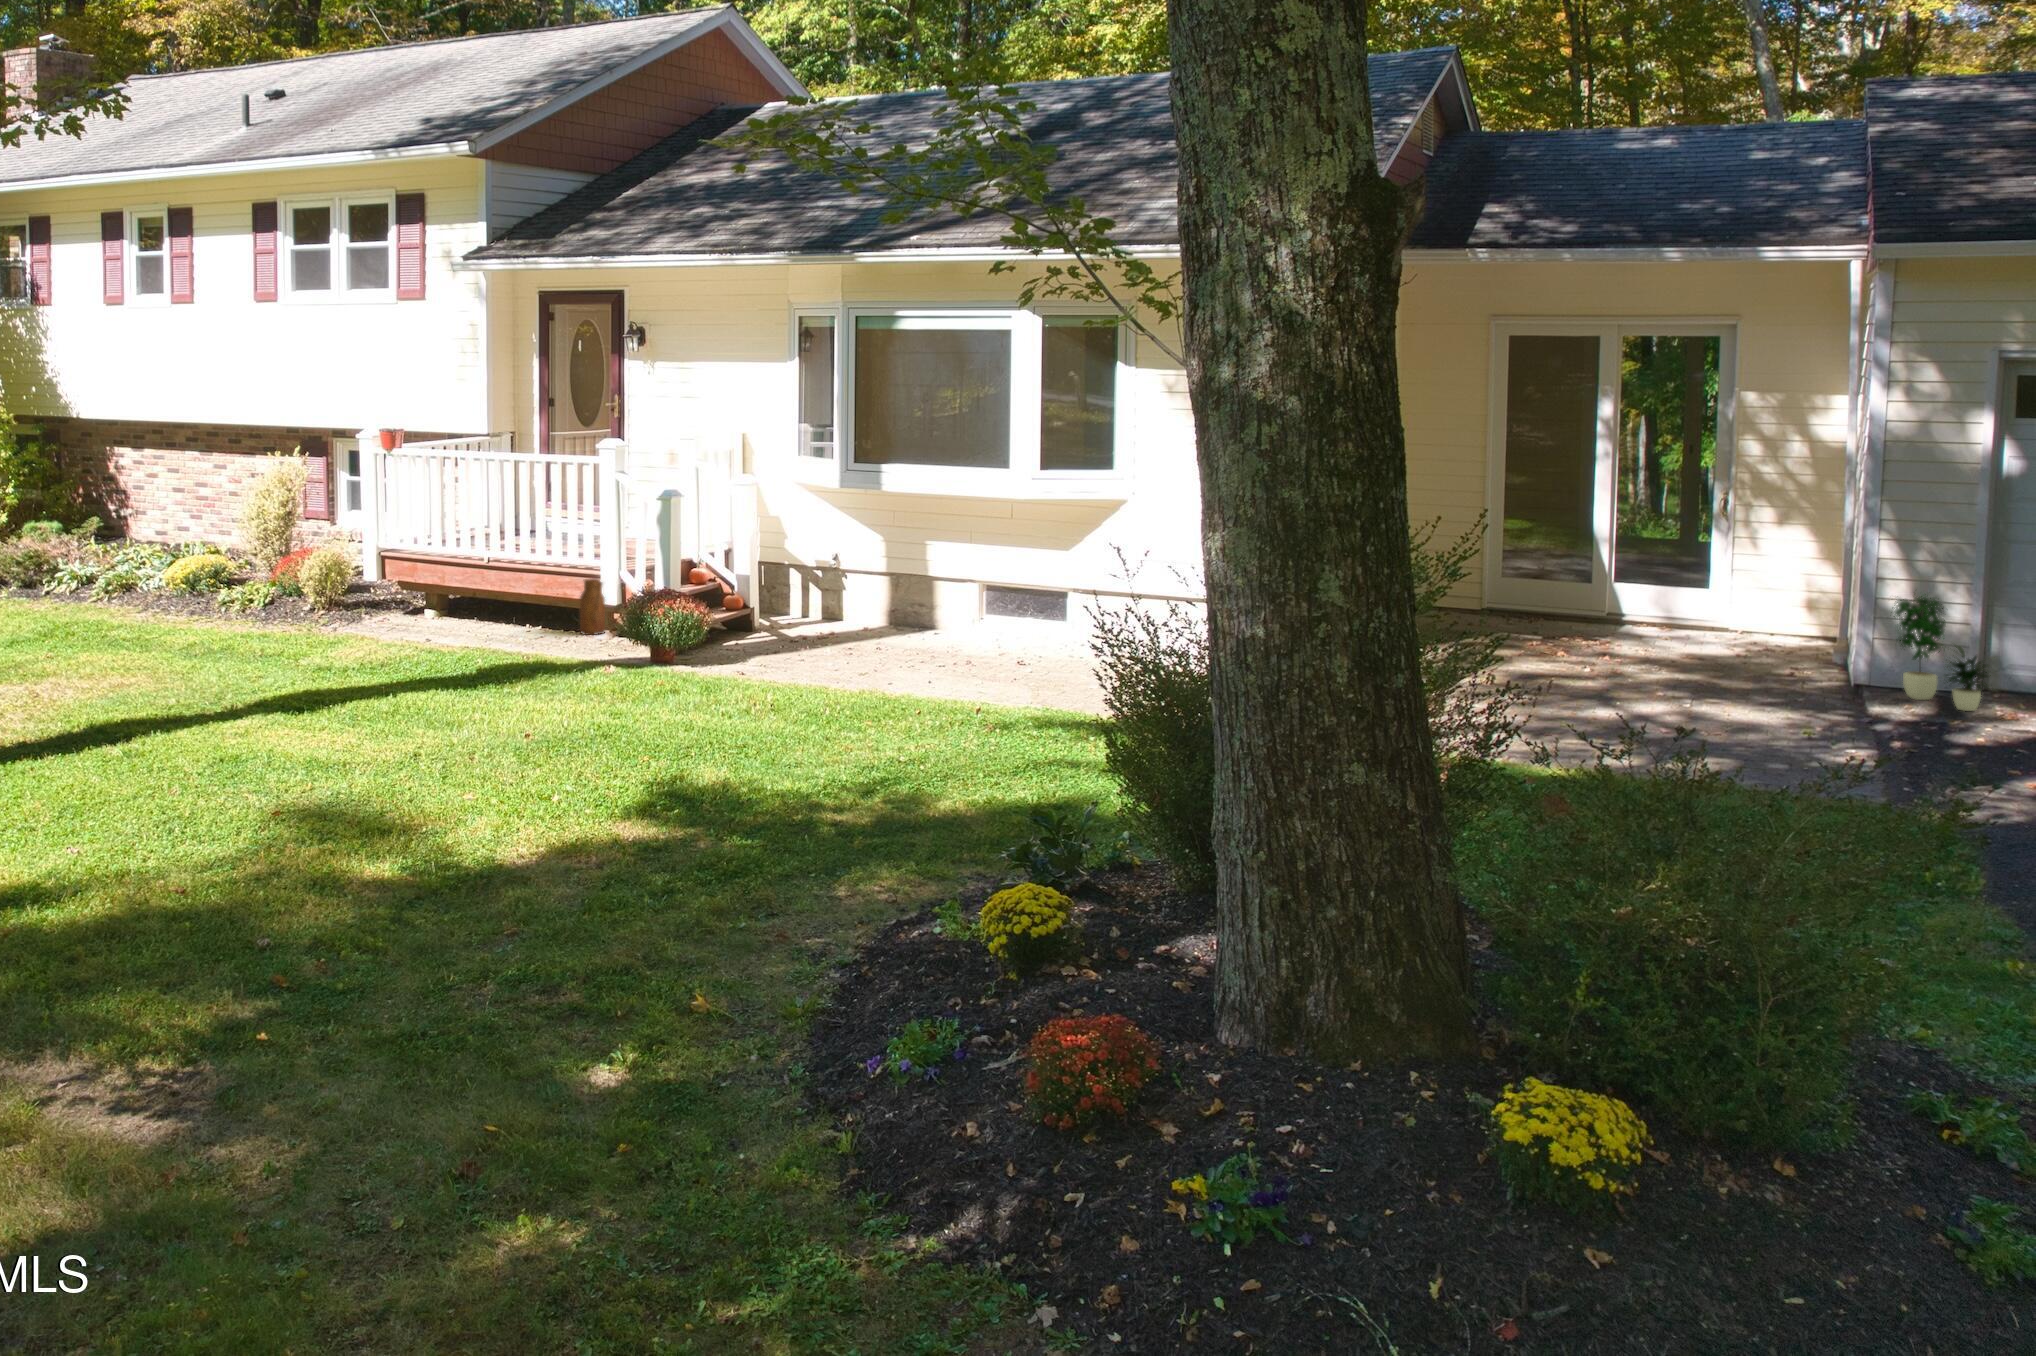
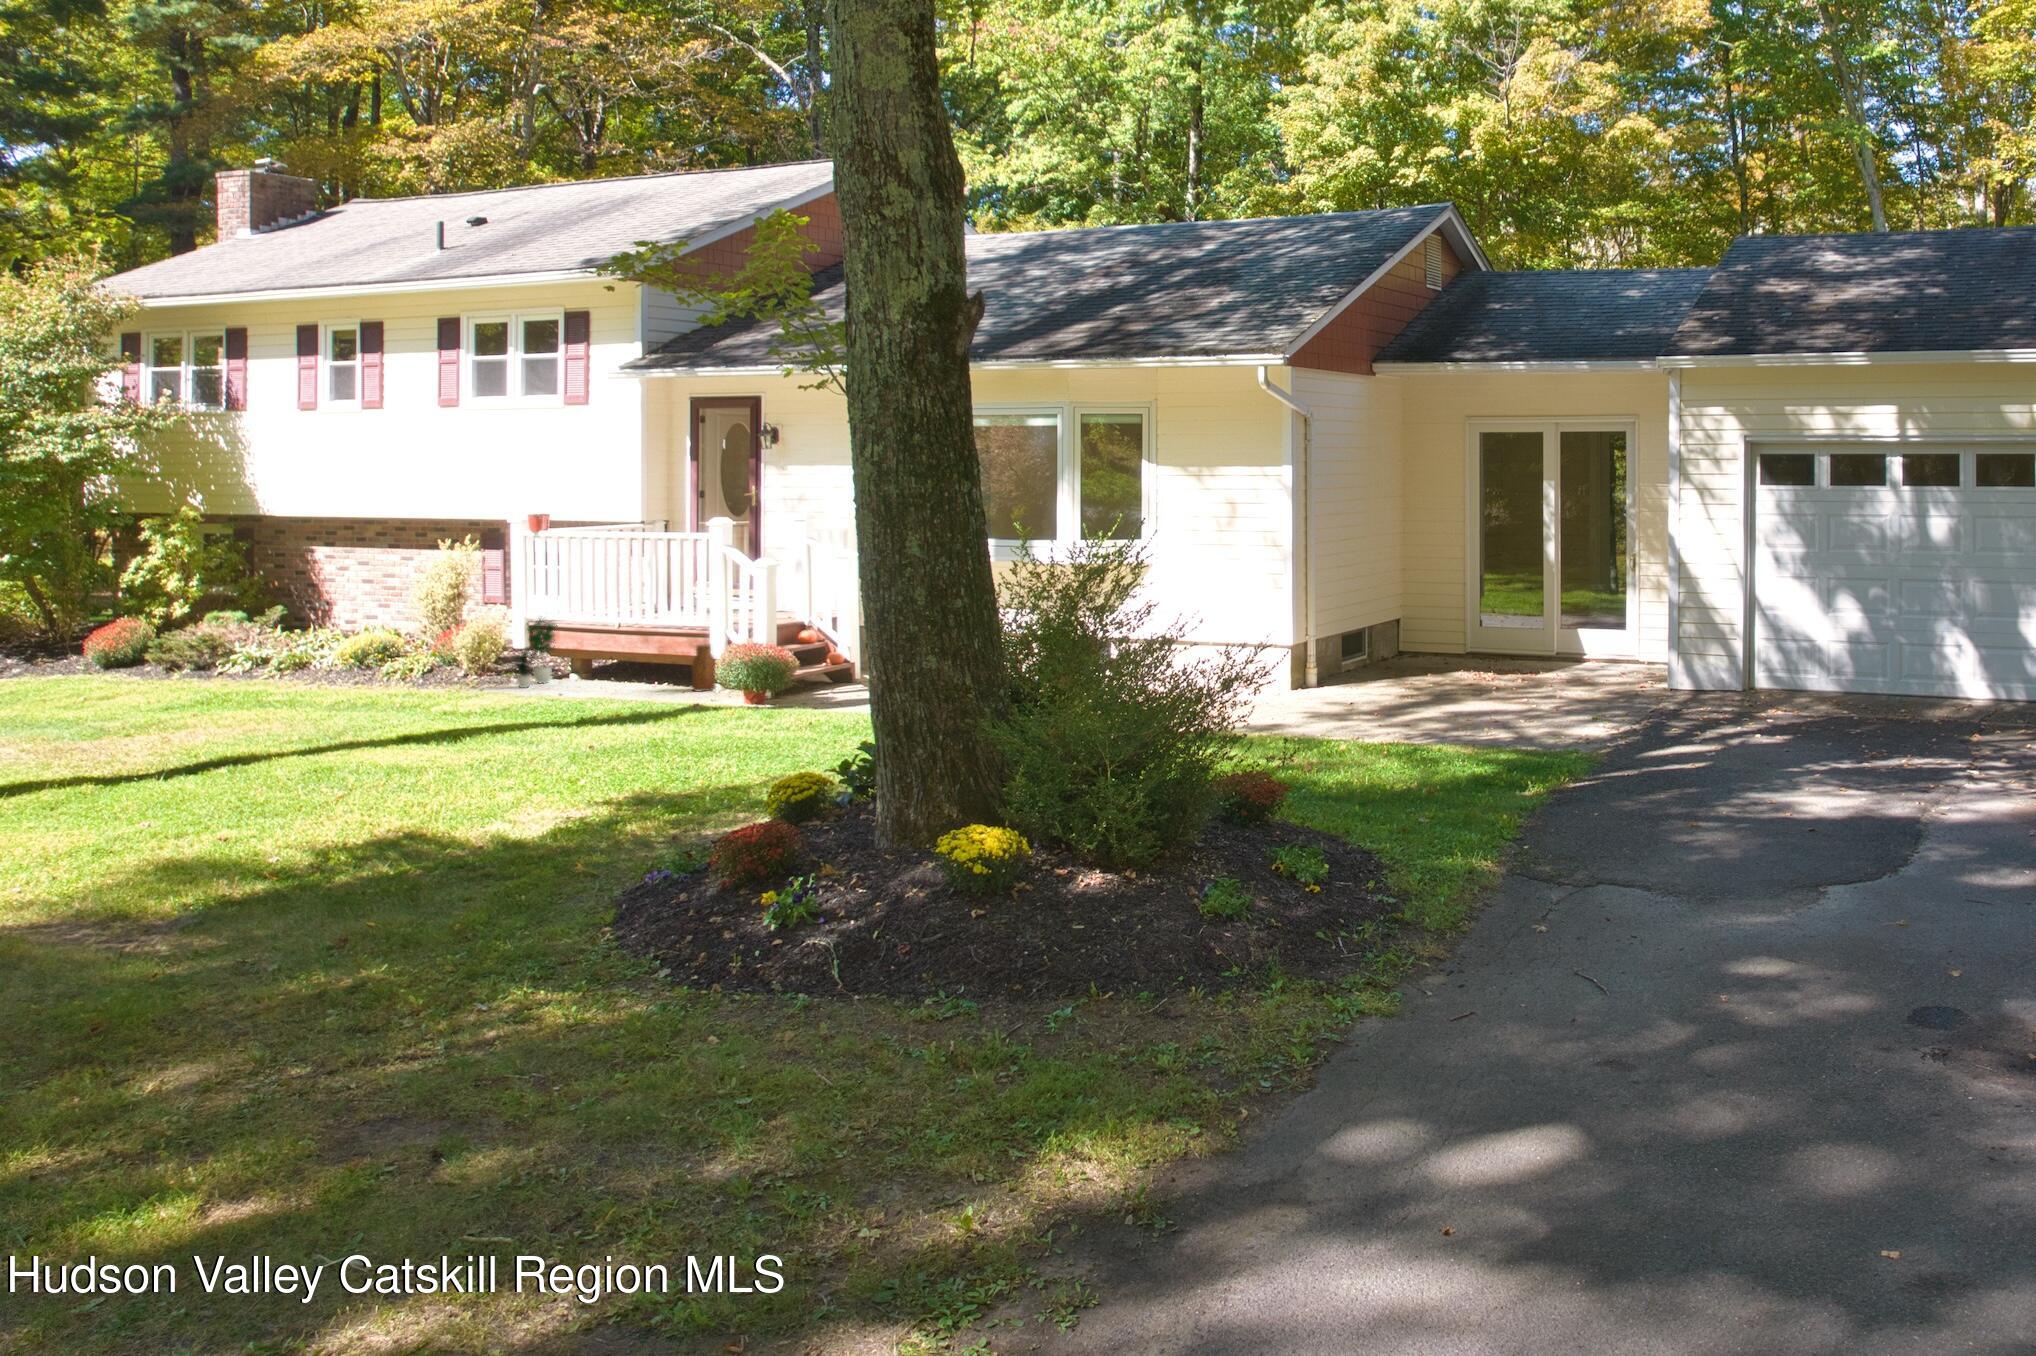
potted plant: present [1891,594,1991,711] -> present [510,620,558,688]

